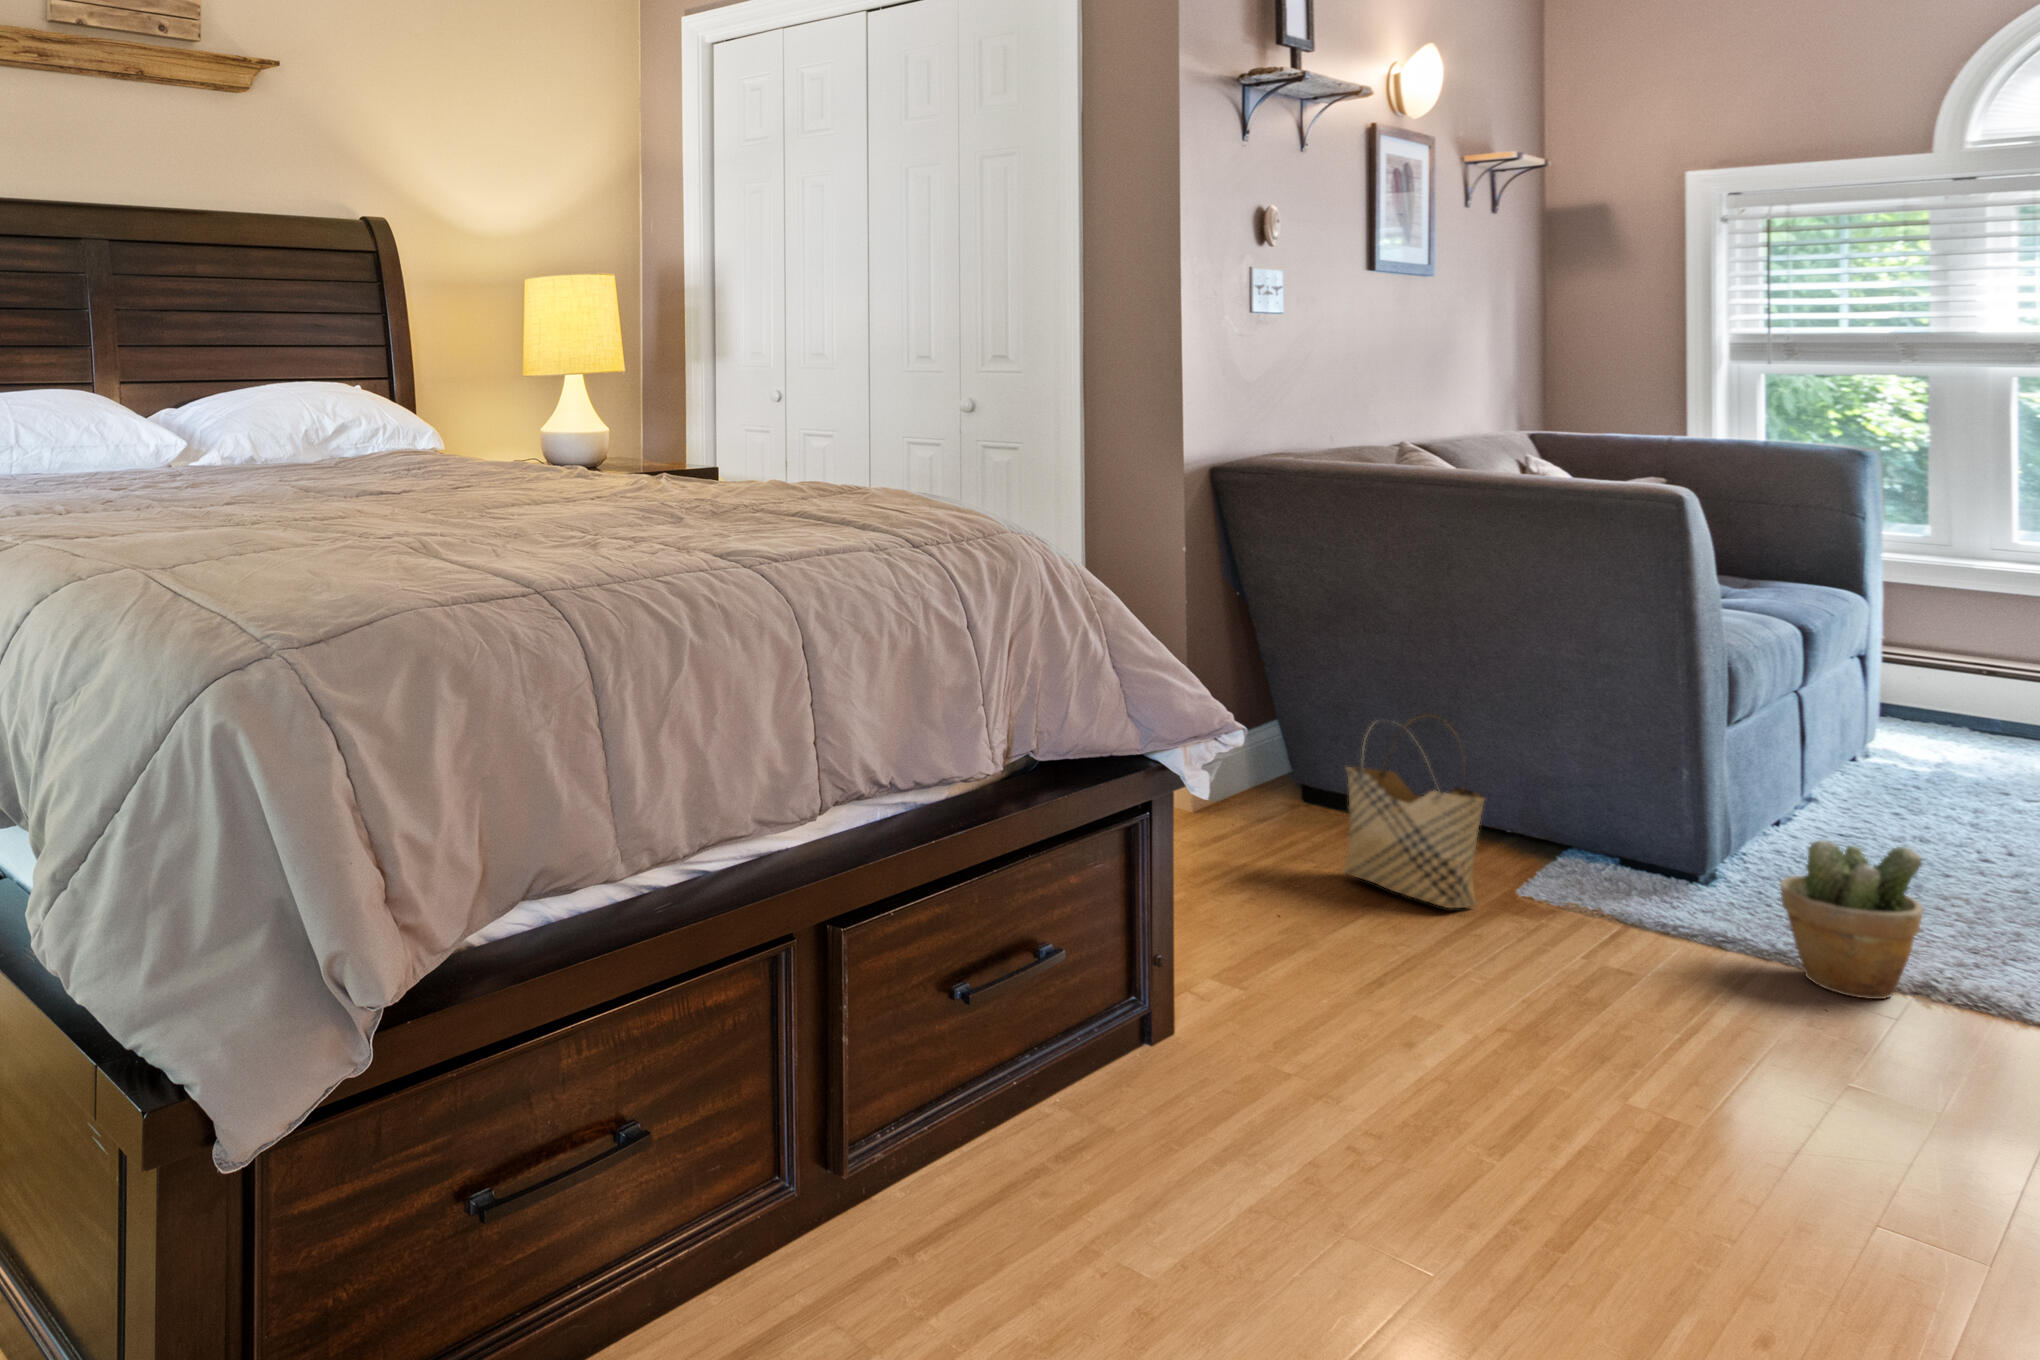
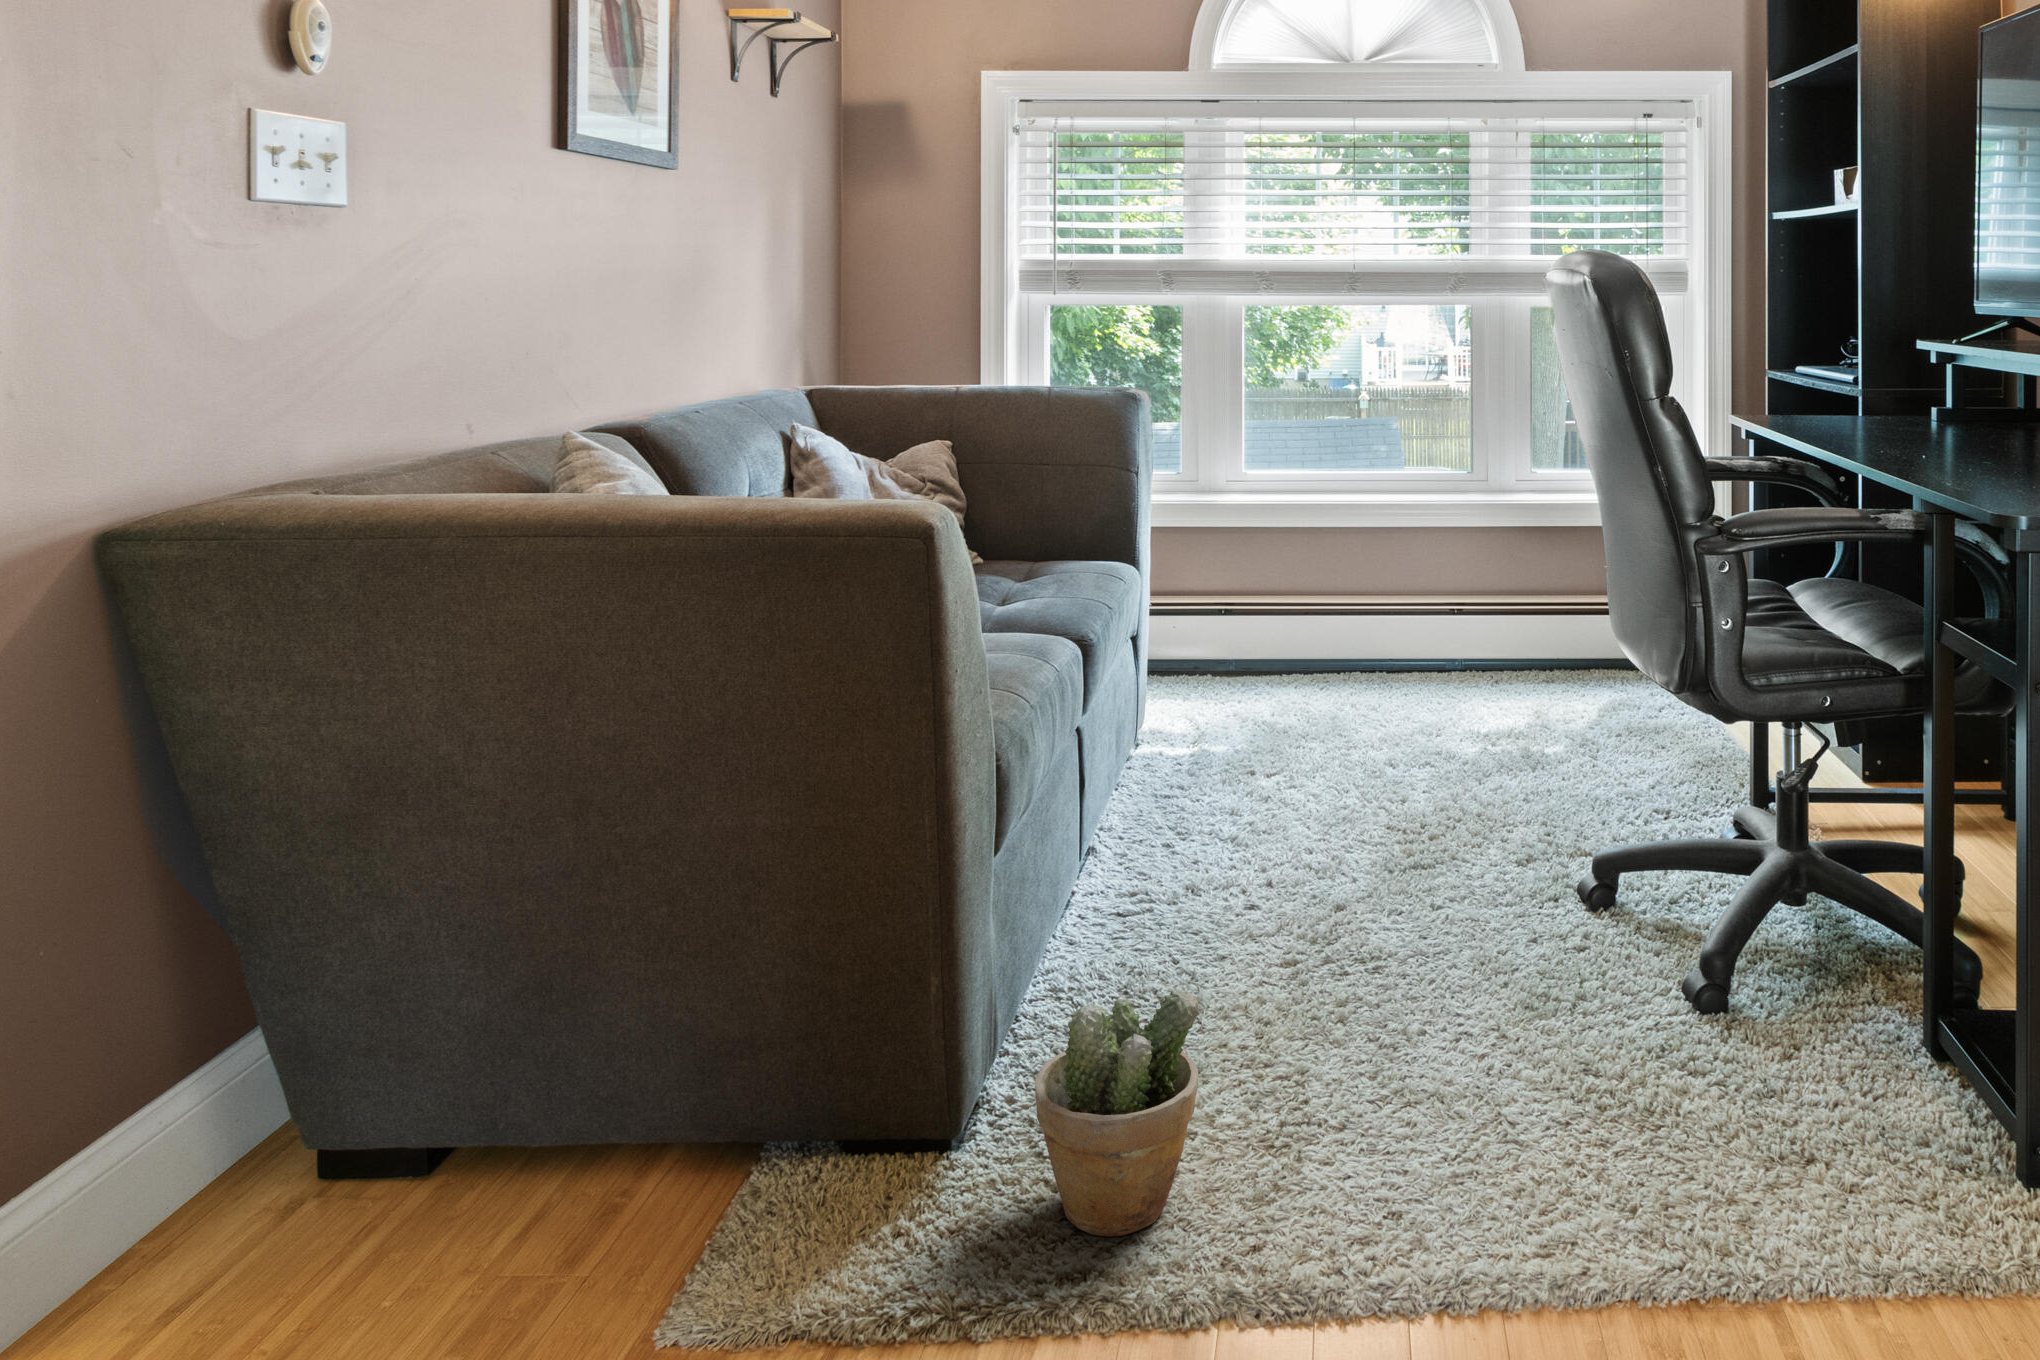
woven basket: present [1343,715,1485,908] -> none [370,910,620,1280]

